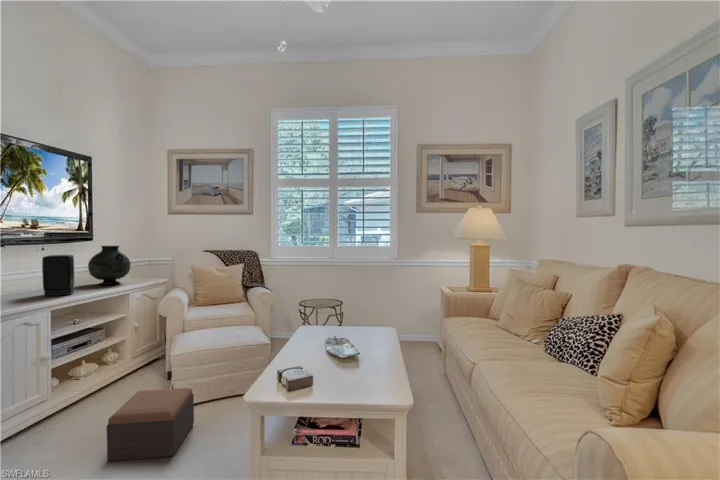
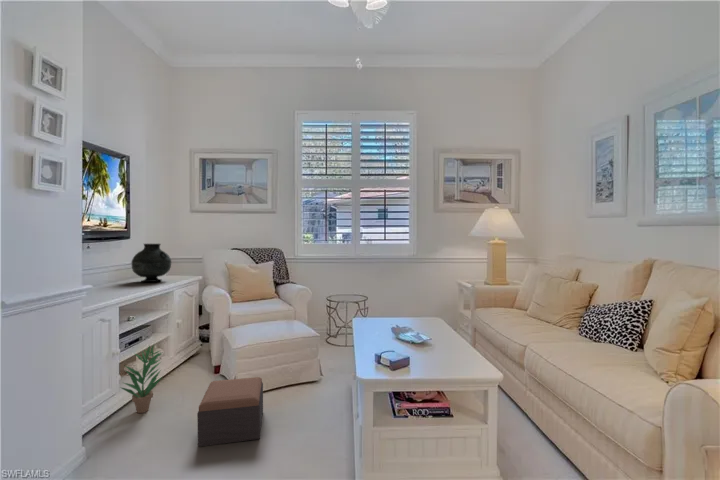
speaker: present [42,255,74,296] -> none [103,252,129,293]
potted plant: none [48,350,99,421] -> present [122,346,161,413]

